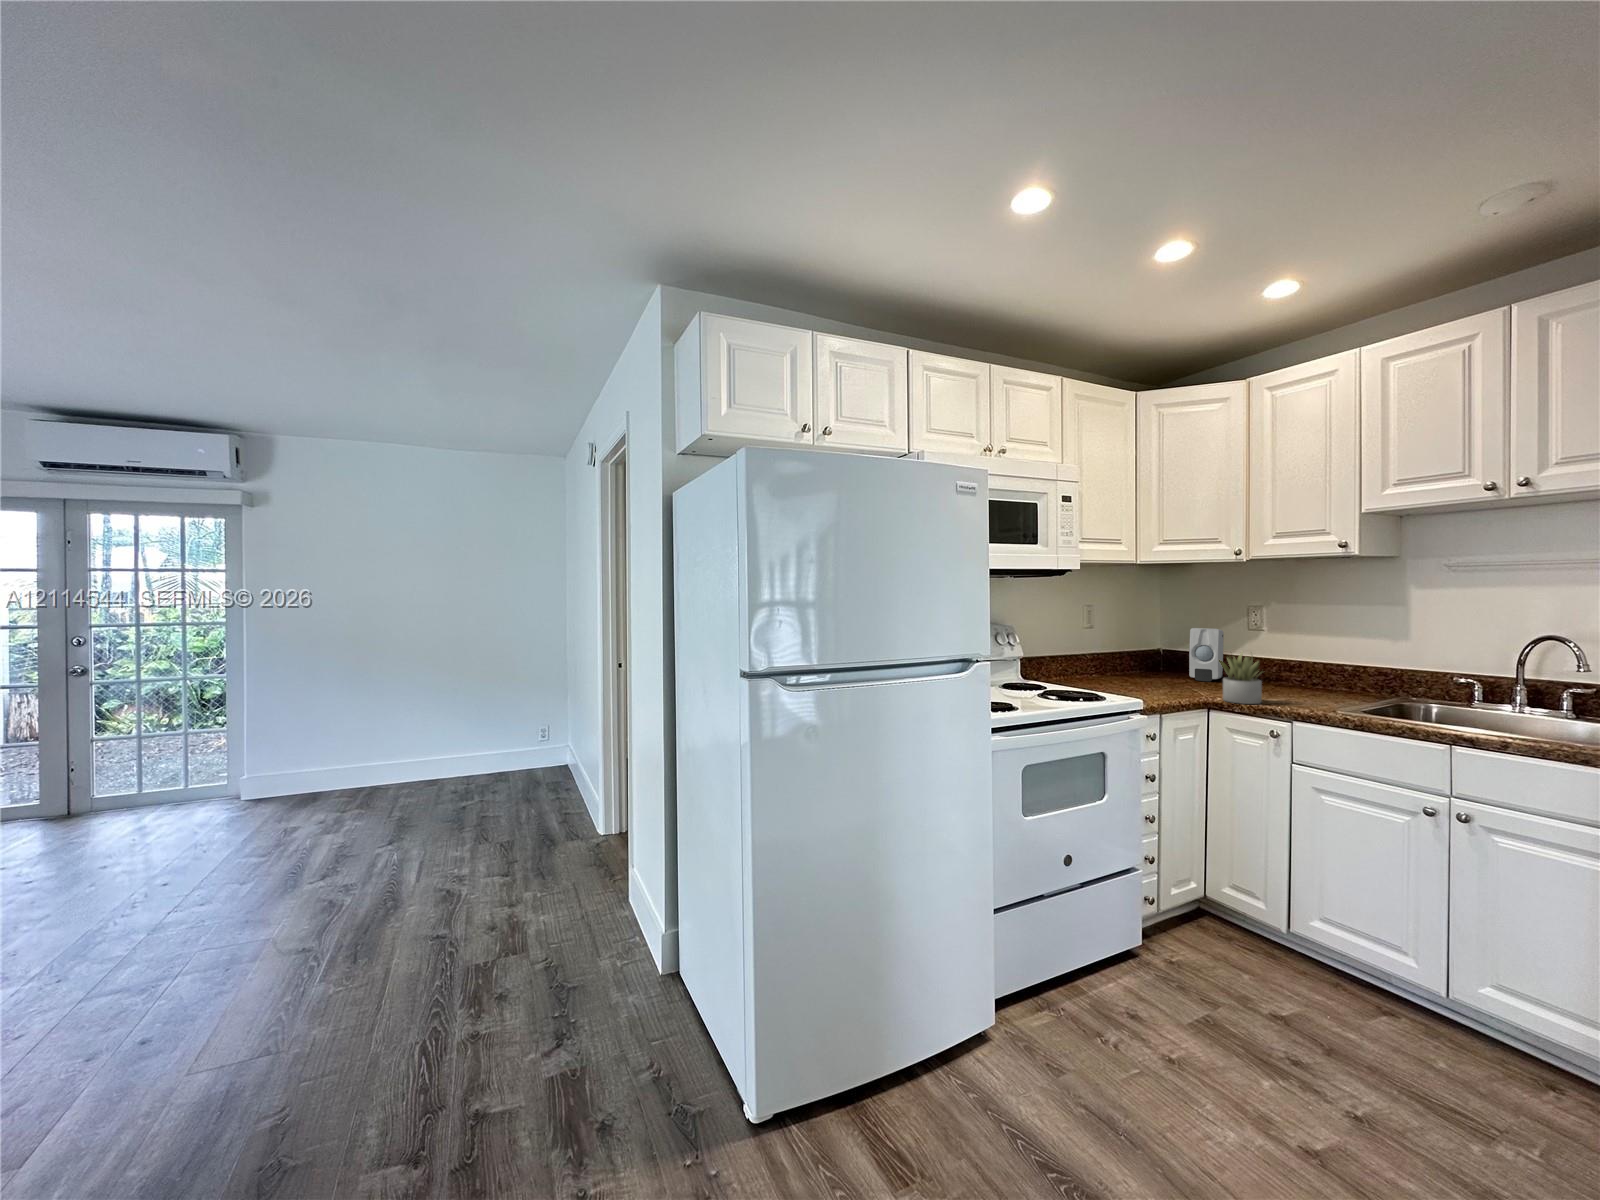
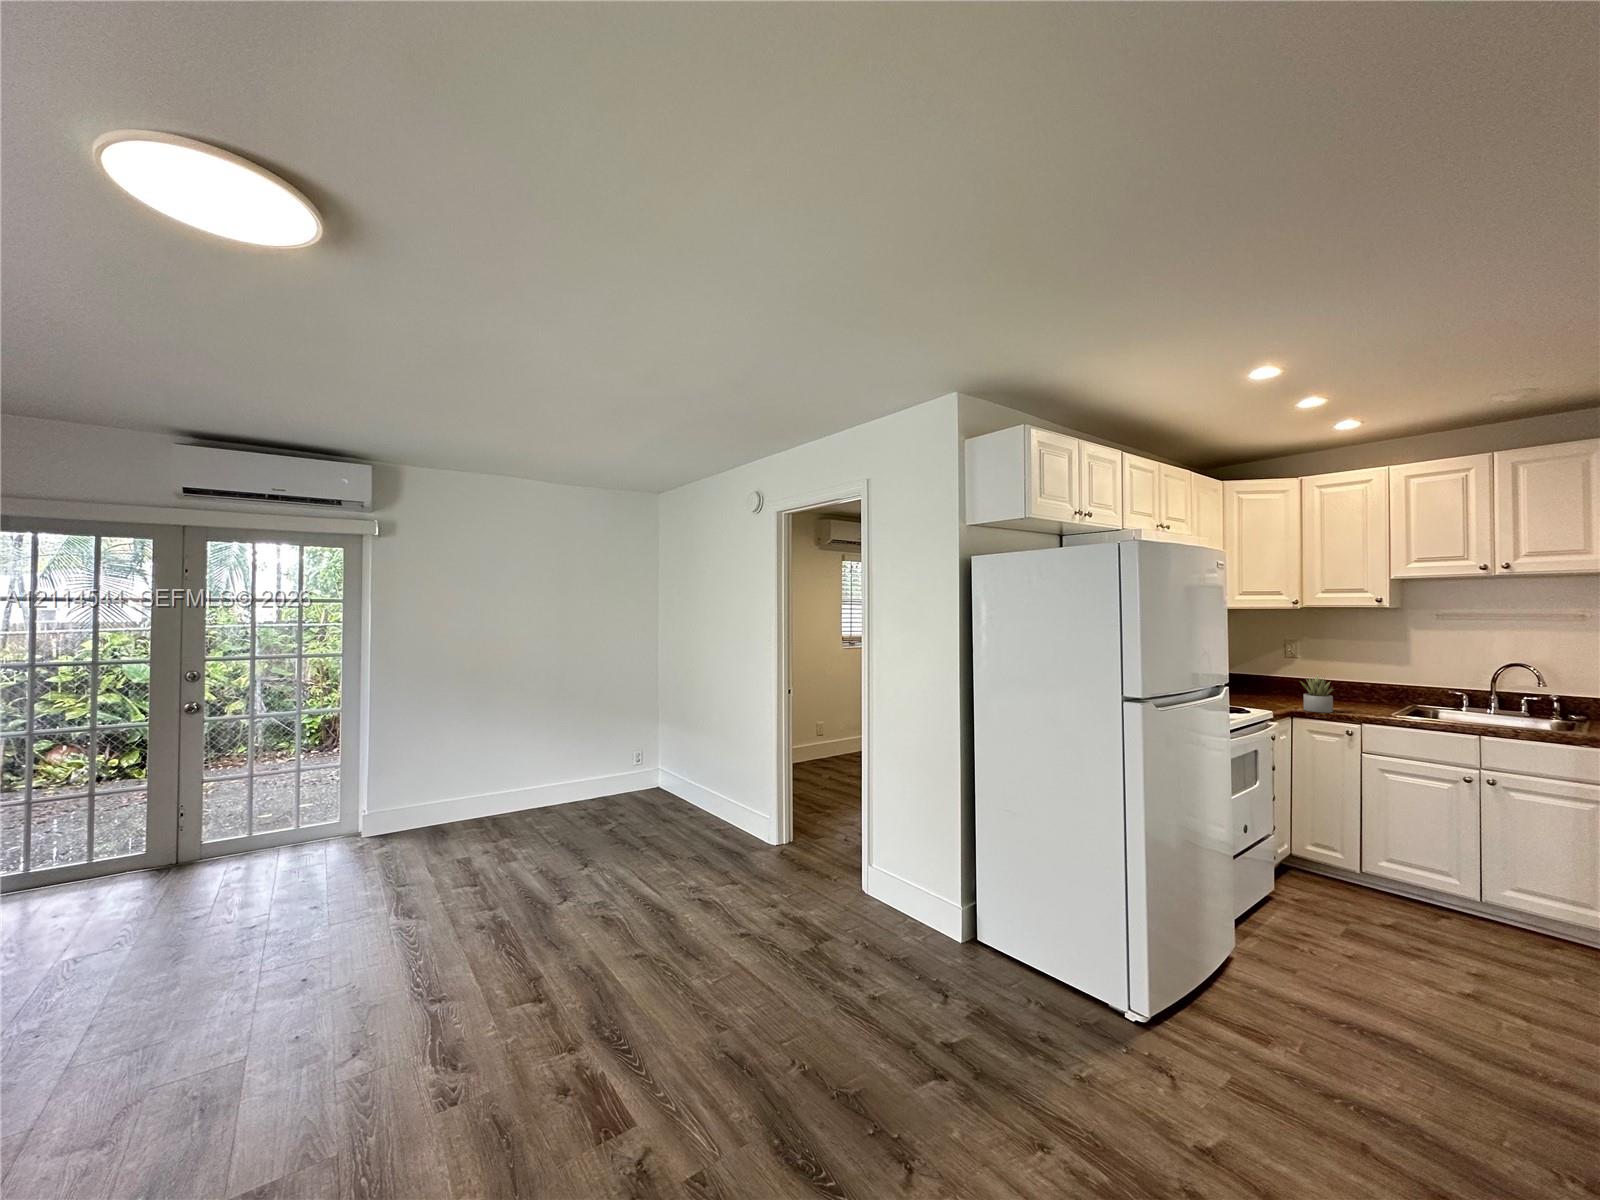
soap dispenser: present [1189,628,1224,681] -> none [1250,657,1274,697]

